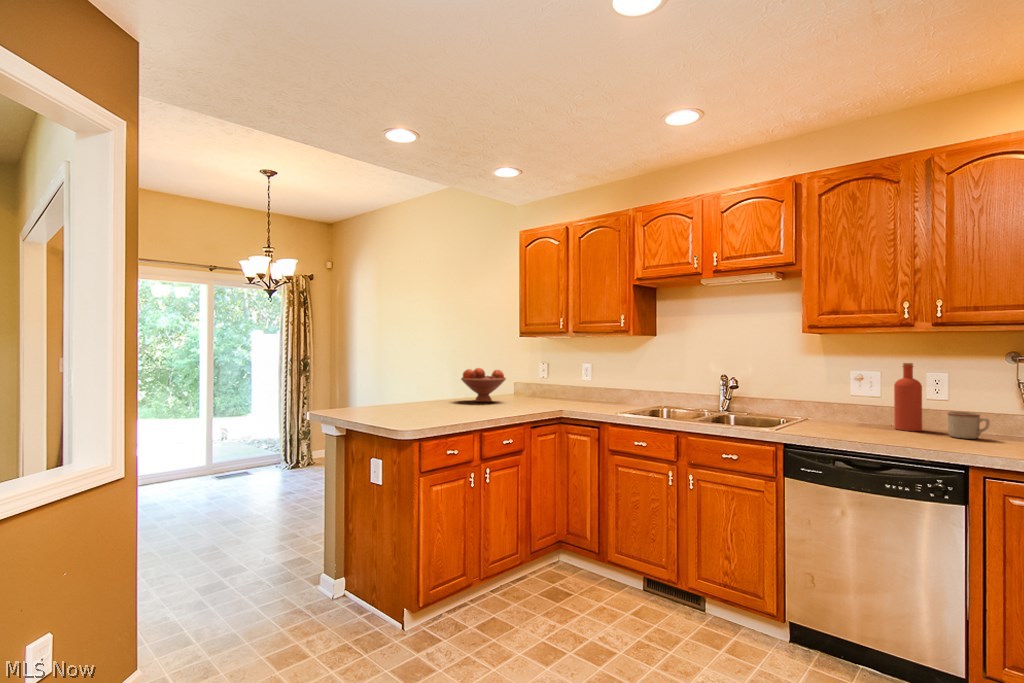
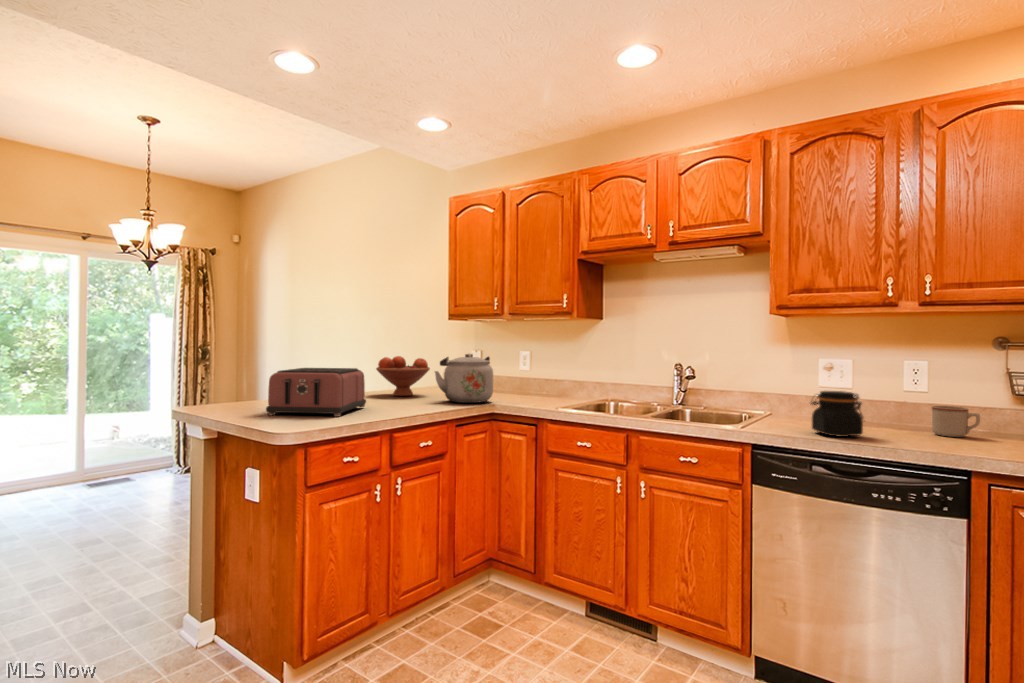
bottle: present [894,363,922,431] -> none [868,350,900,428]
kettle: none [511,366,561,408] -> present [435,354,493,403]
toaster: none [384,379,458,419] -> present [266,368,366,417]
jar: none [834,399,882,438] -> present [811,391,863,437]

